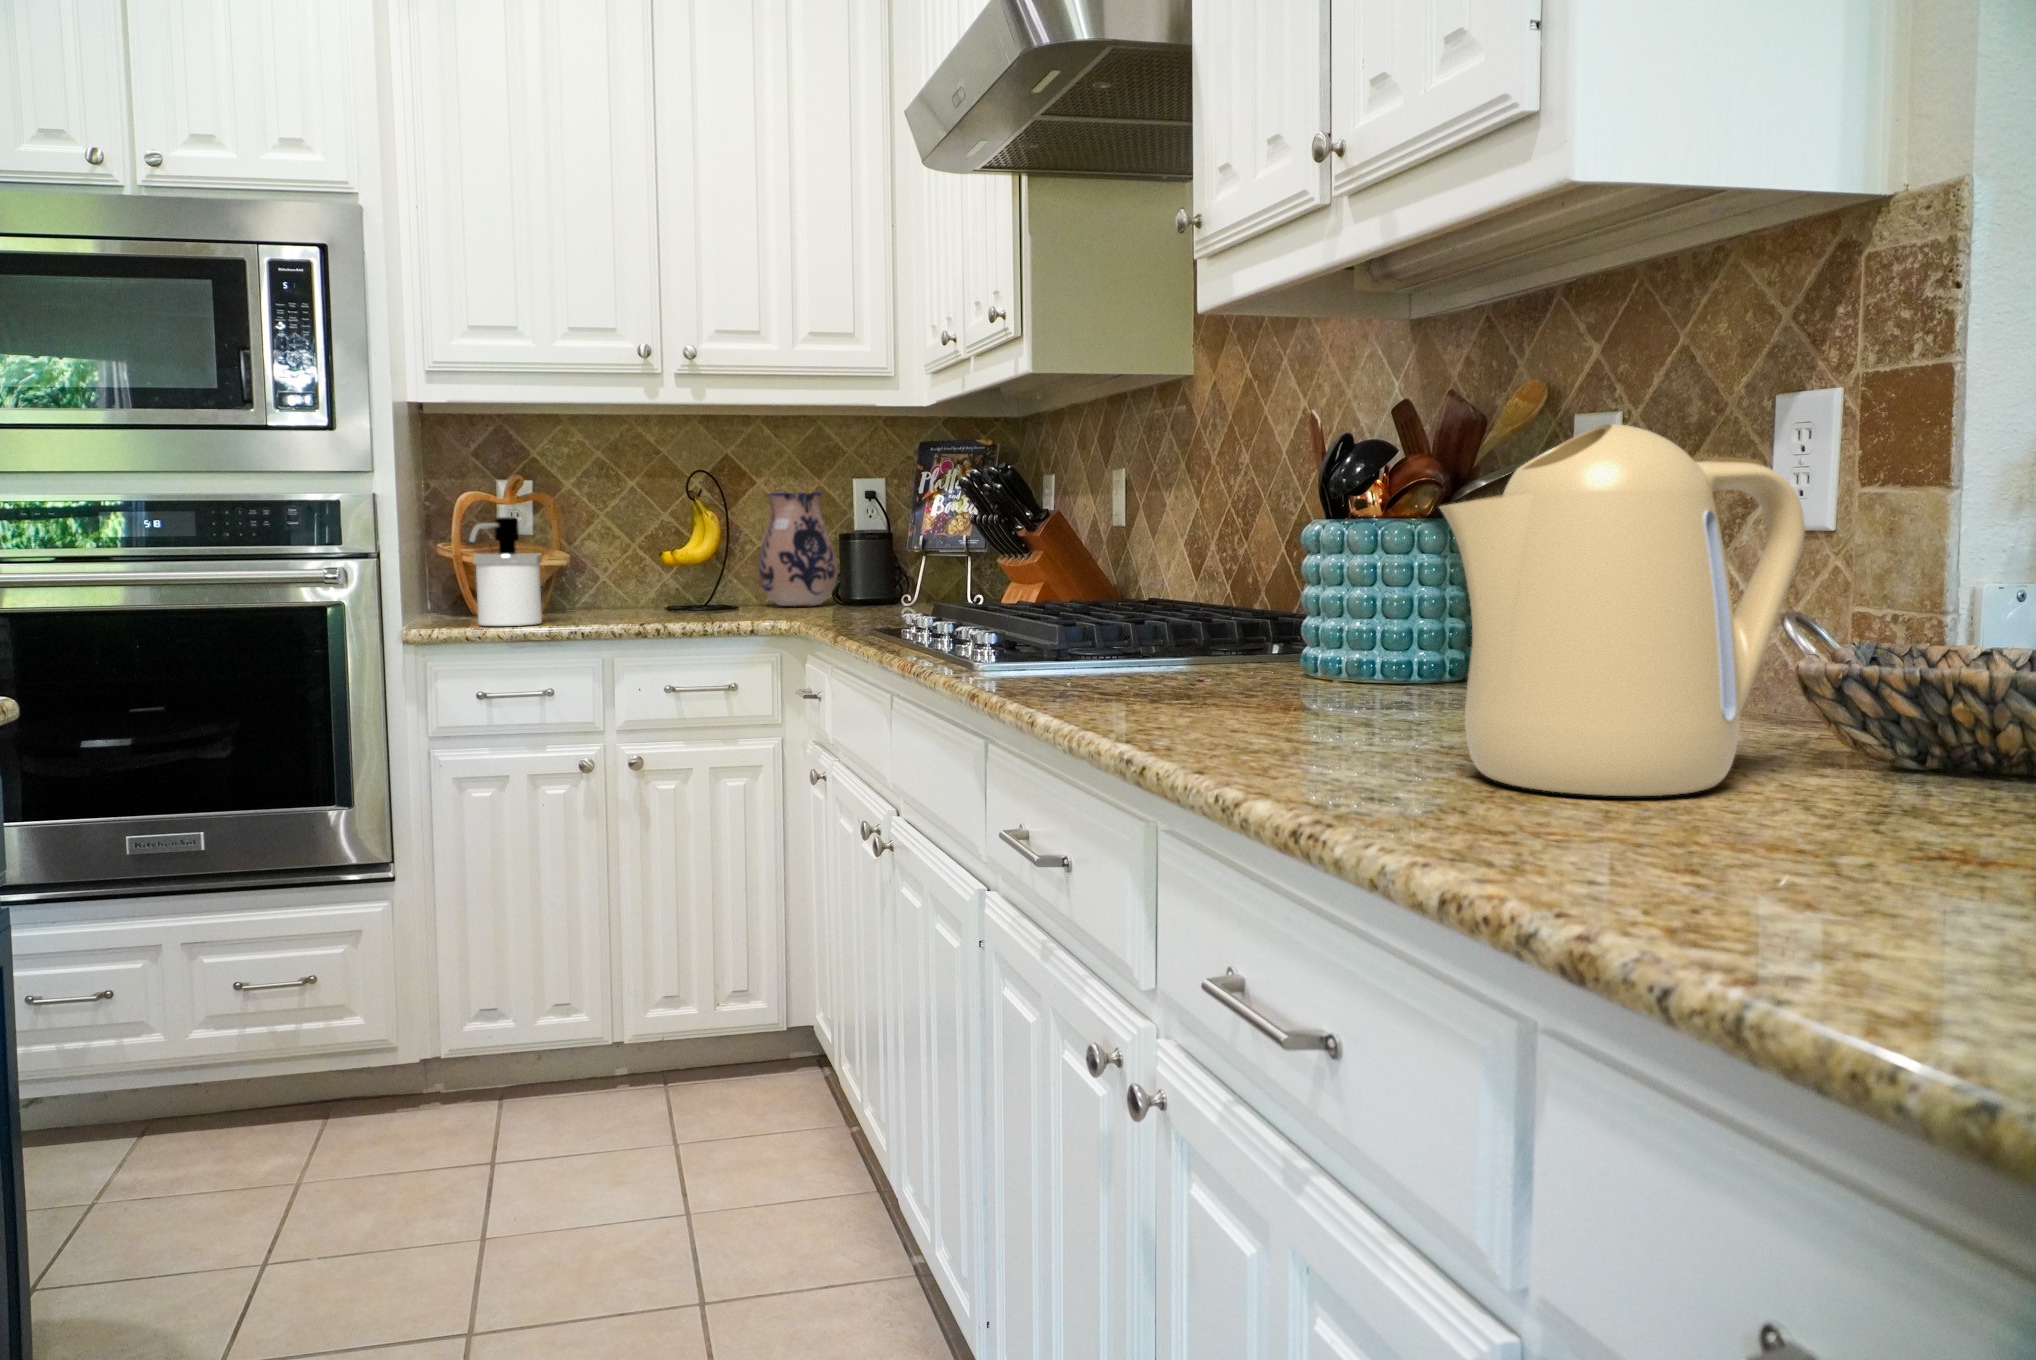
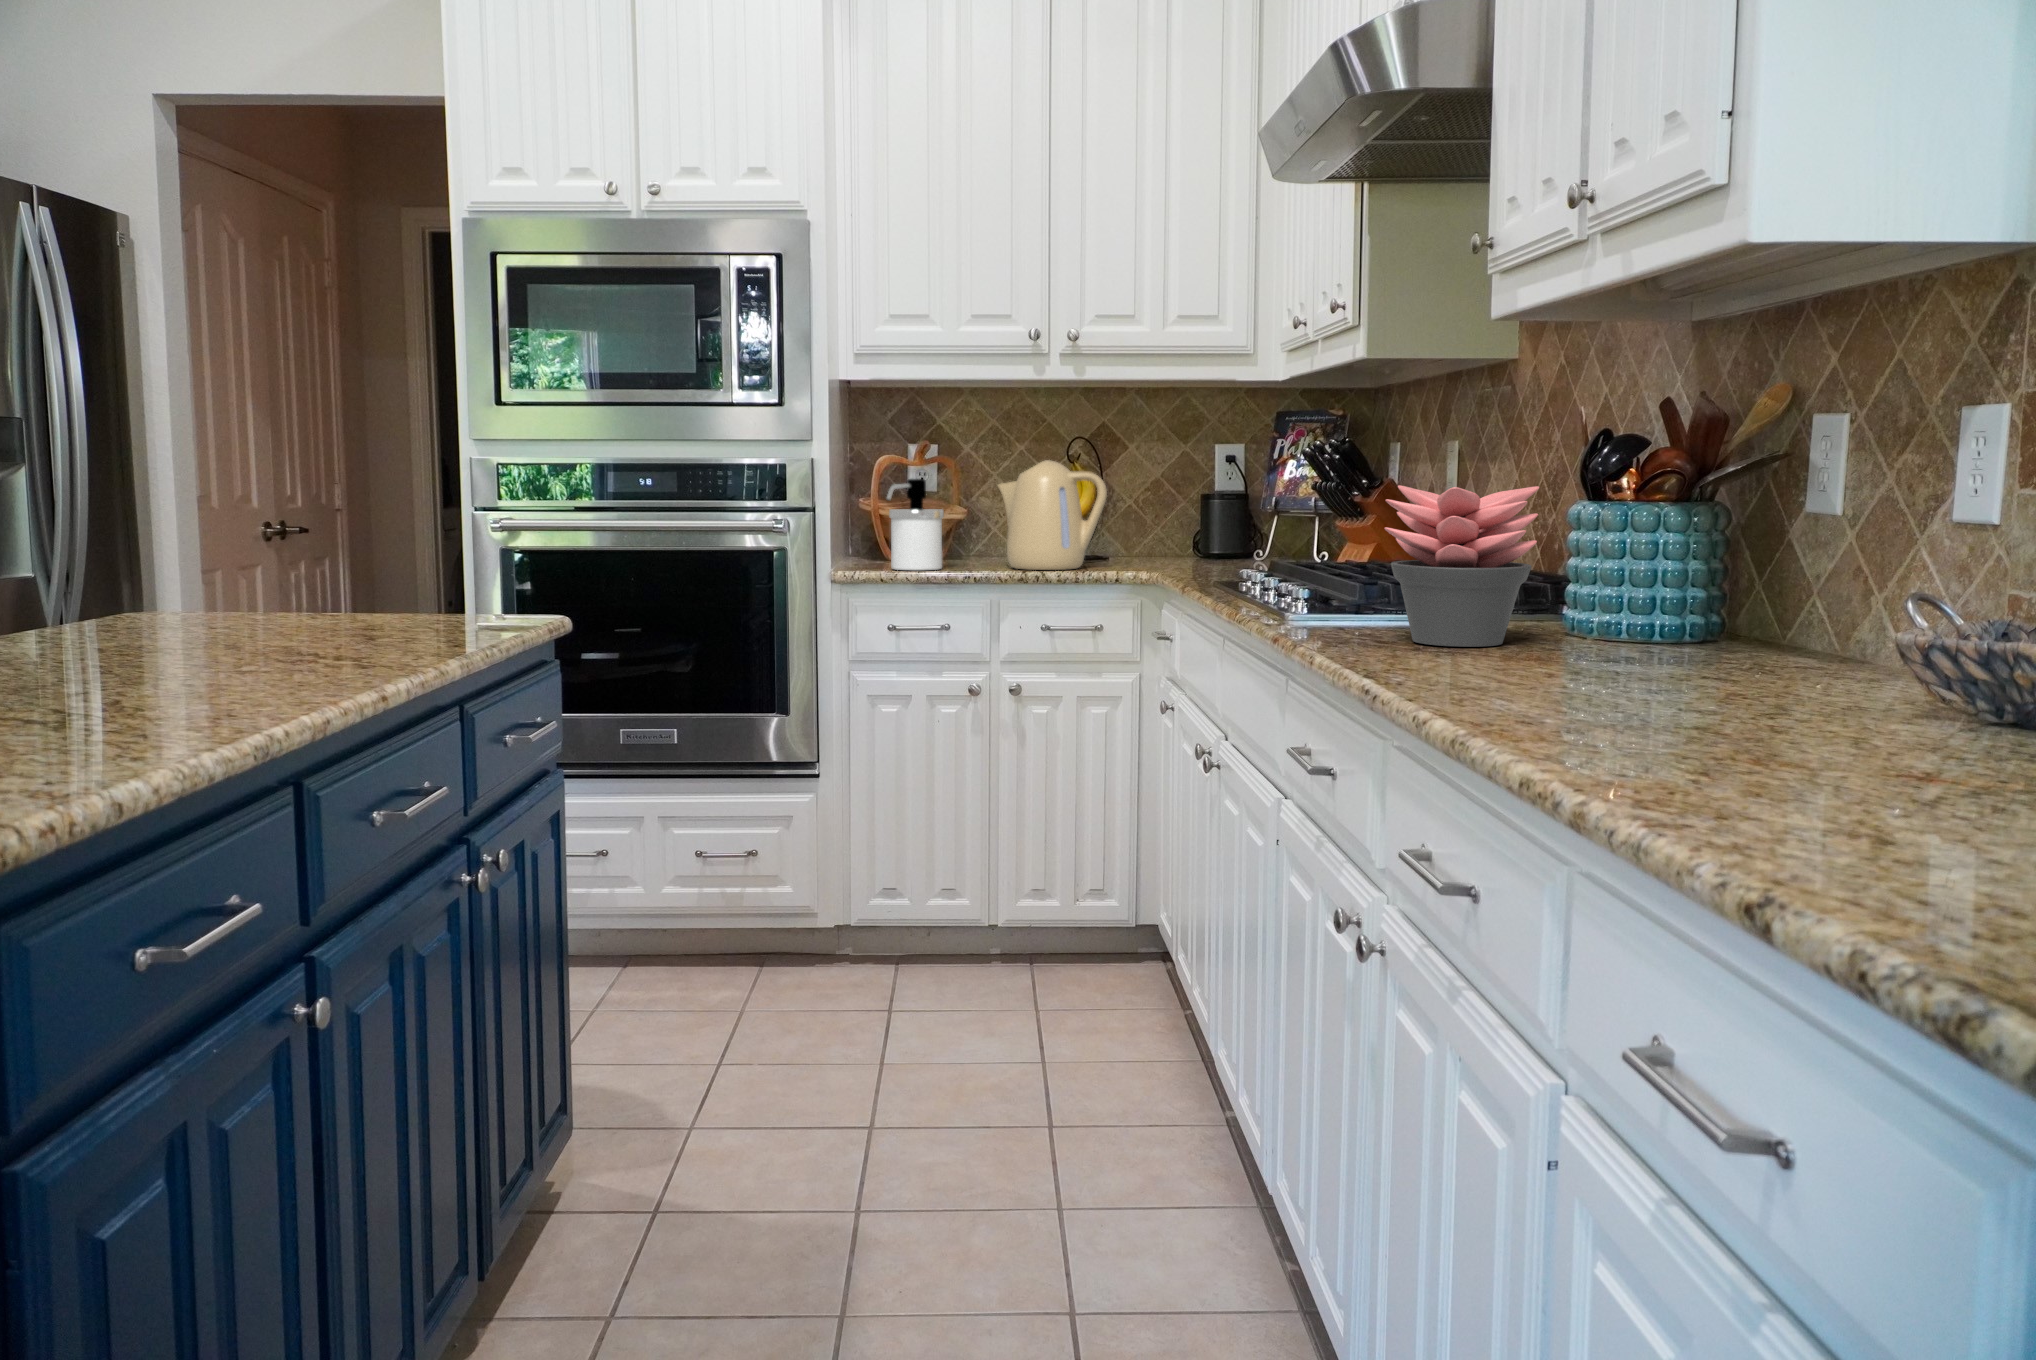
kettle: present [1440,424,1805,796] -> present [998,460,1107,570]
ceramic pitcher: present [758,492,838,606] -> none [1127,456,1198,558]
succulent plant: none [1103,501,1277,696] -> present [1384,485,1539,647]

